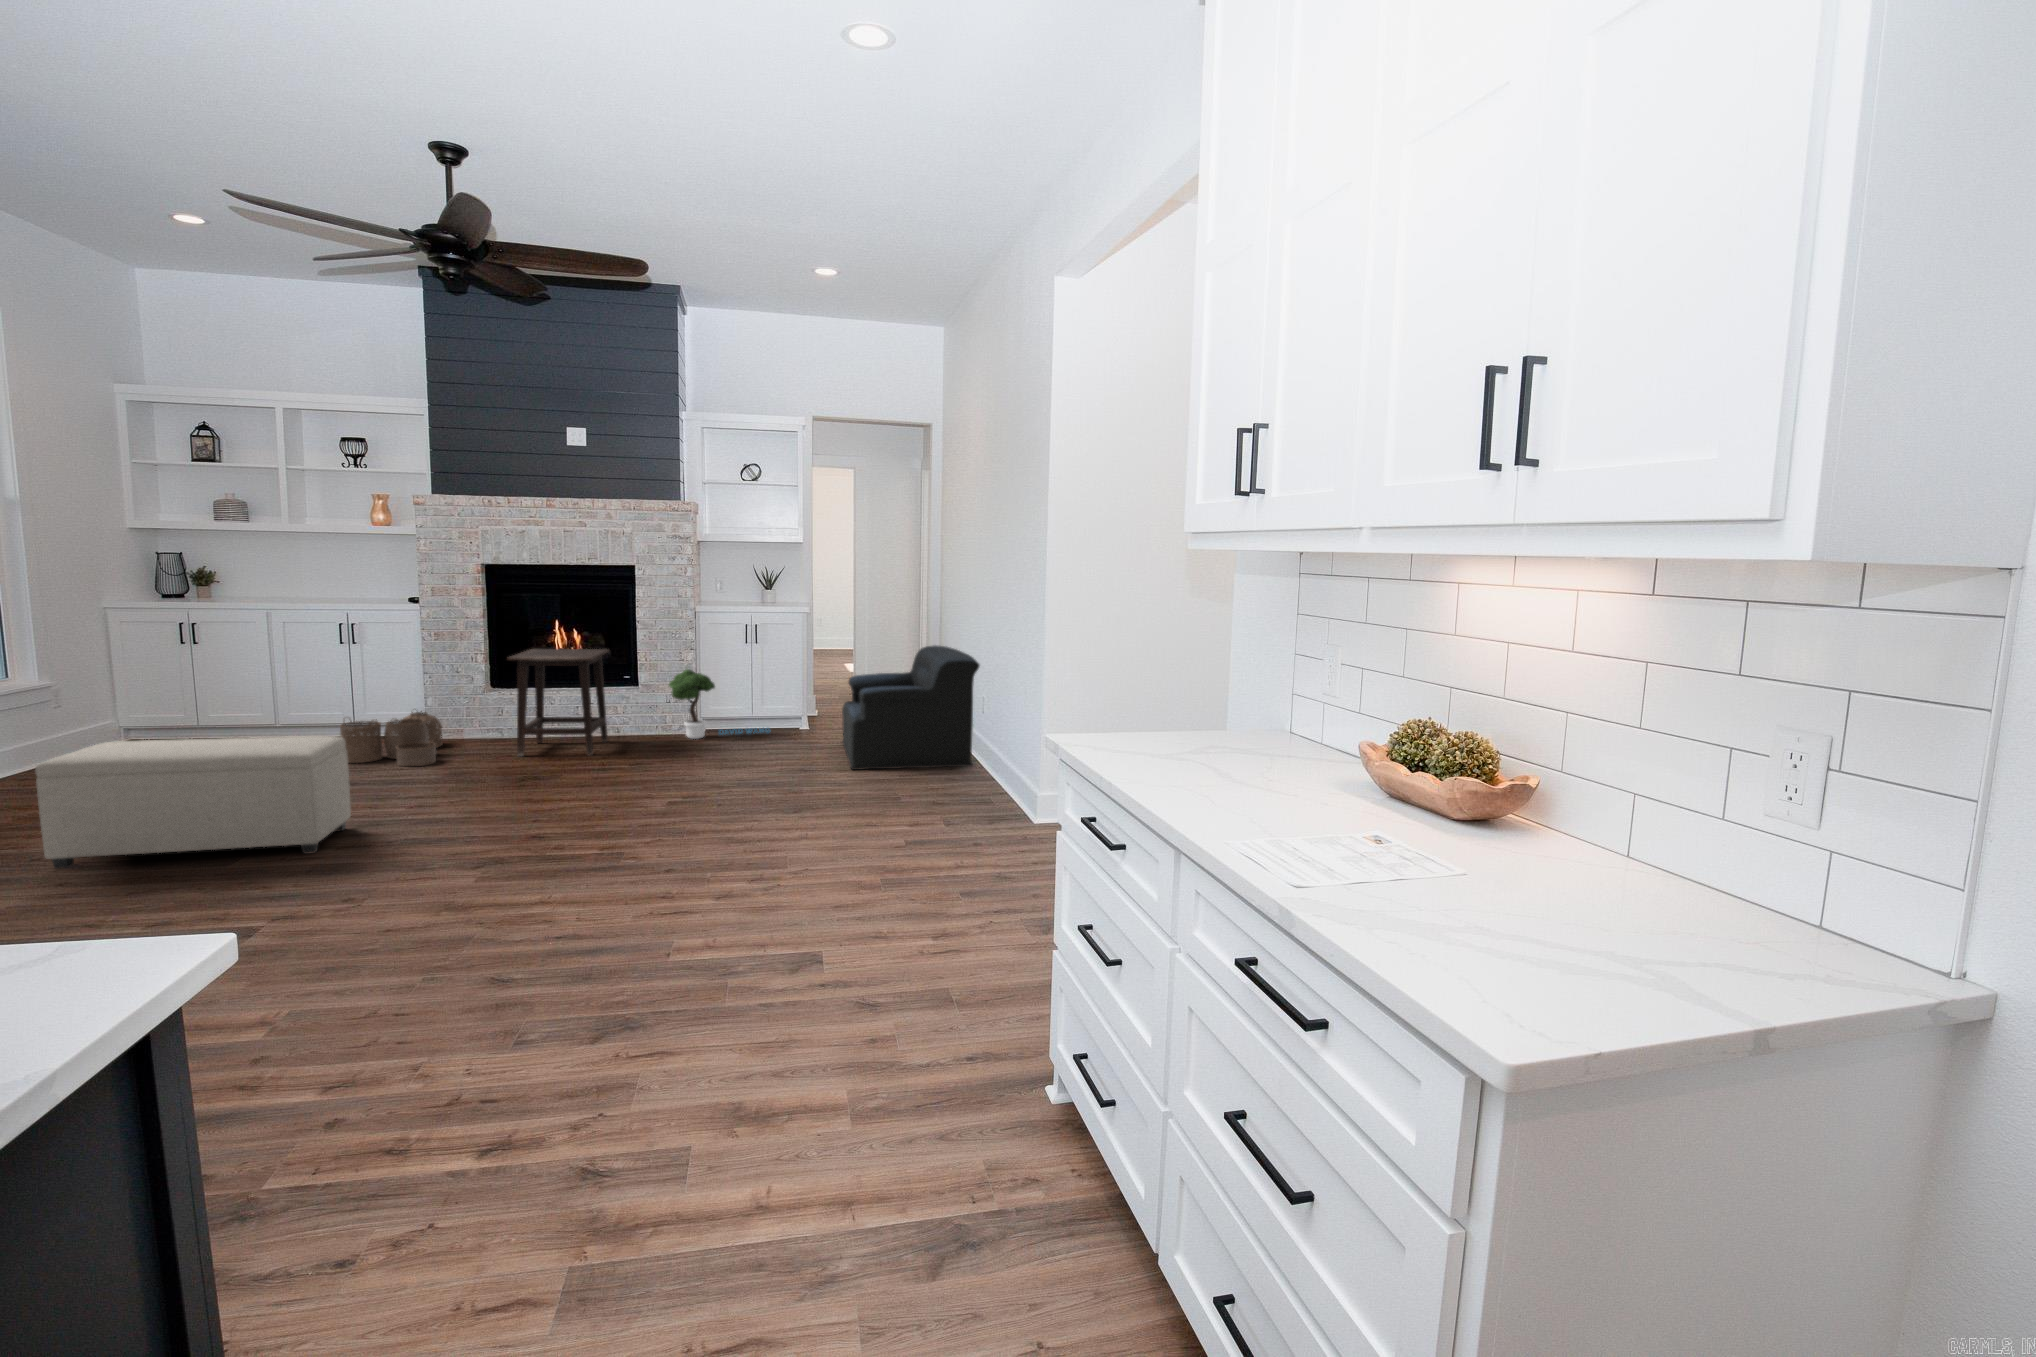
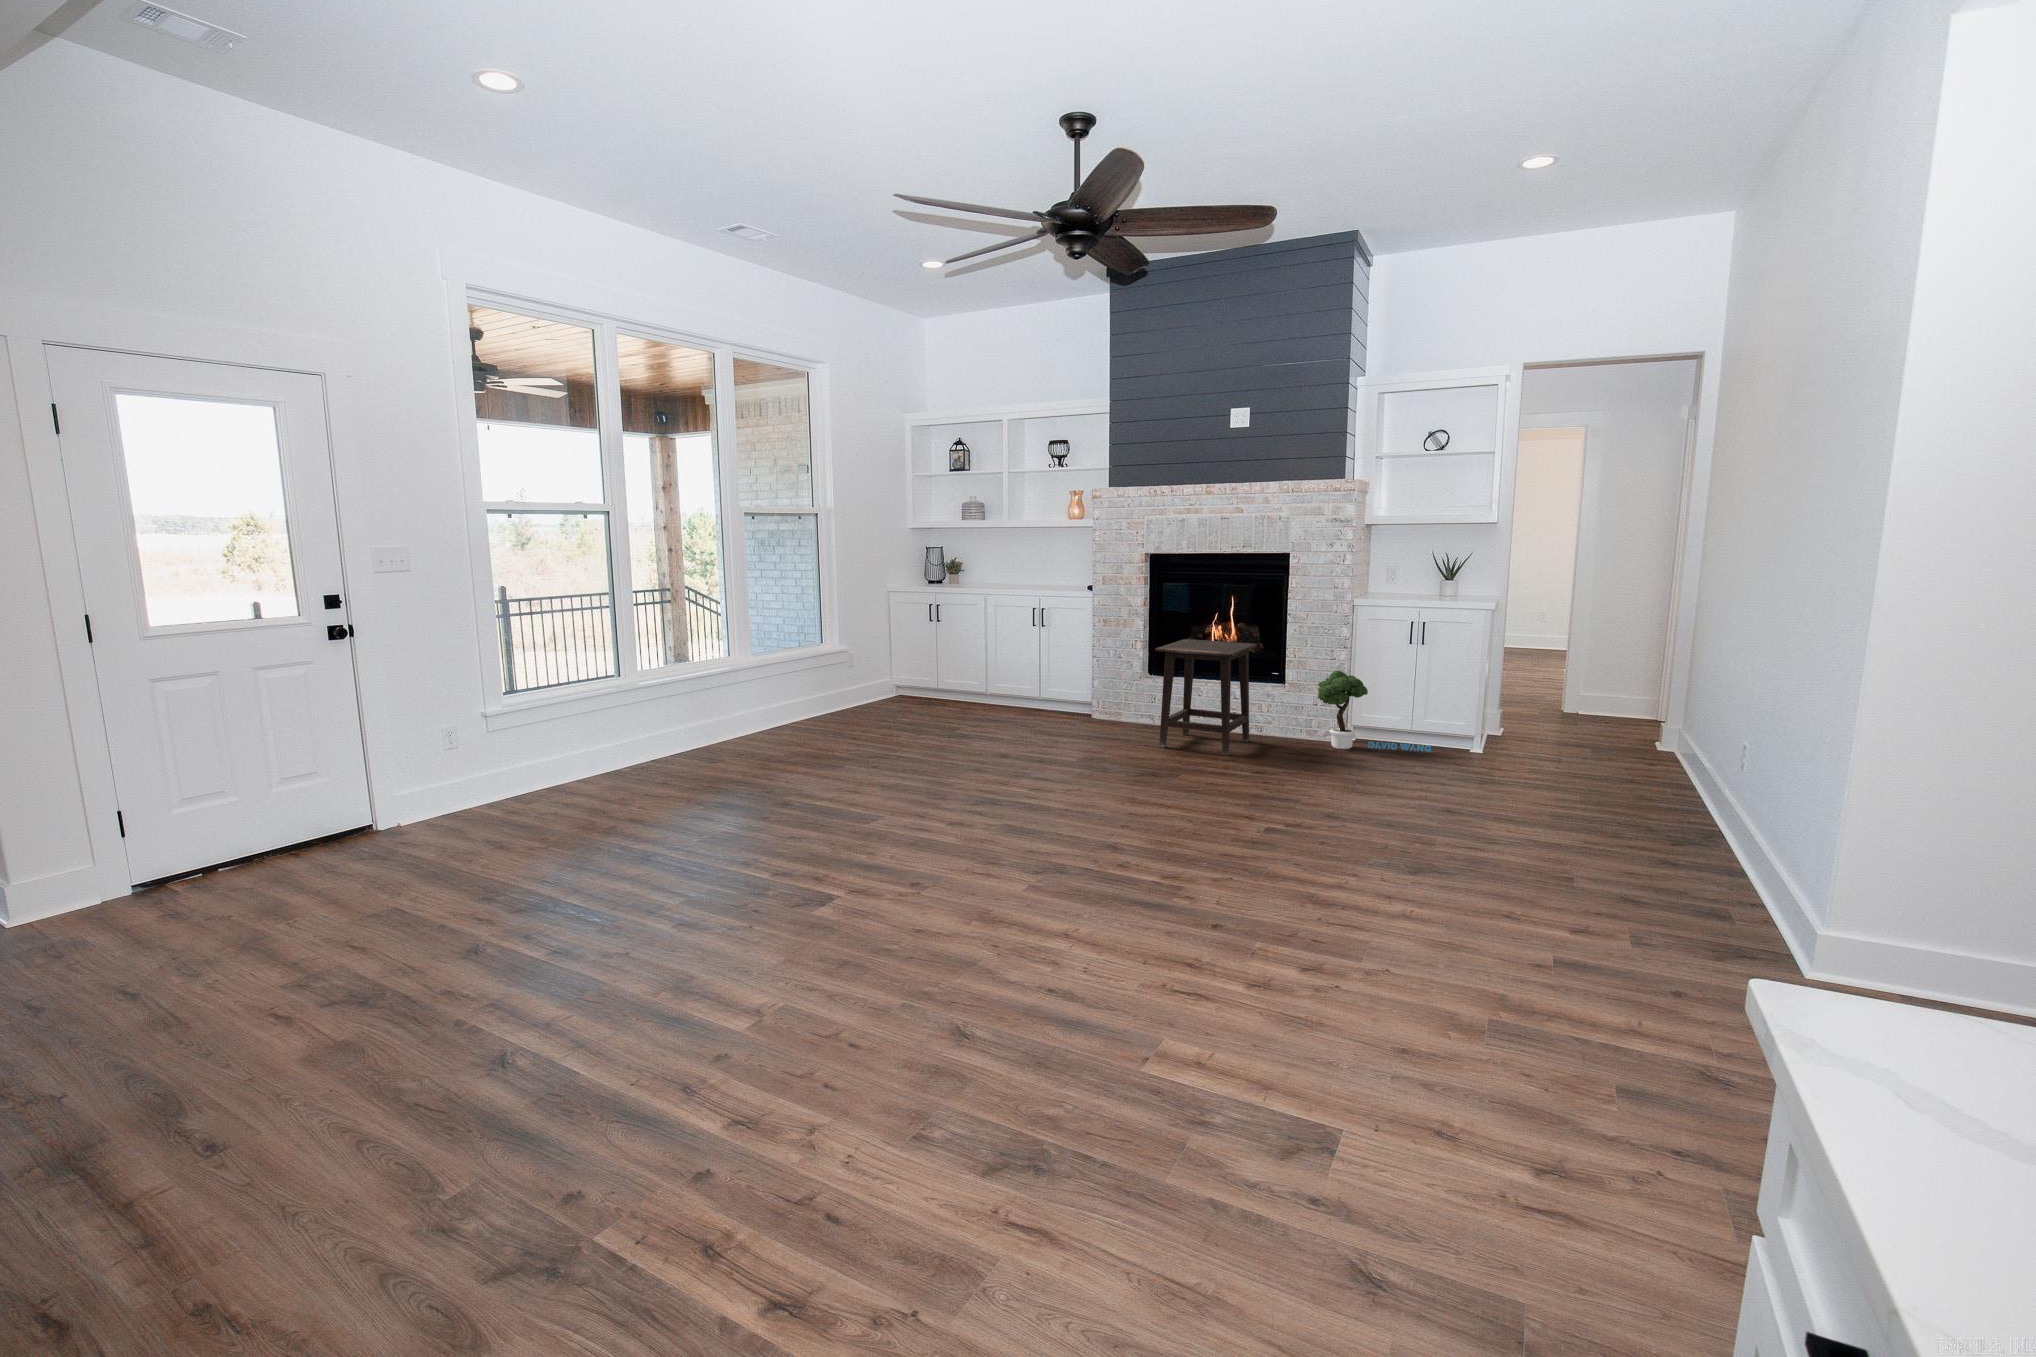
armchair: present [842,645,980,770] -> none [1520,663,1742,844]
woven basket: present [340,711,442,766] -> none [1023,690,1105,746]
ottoman: present [35,736,351,869] -> none [798,705,998,824]

